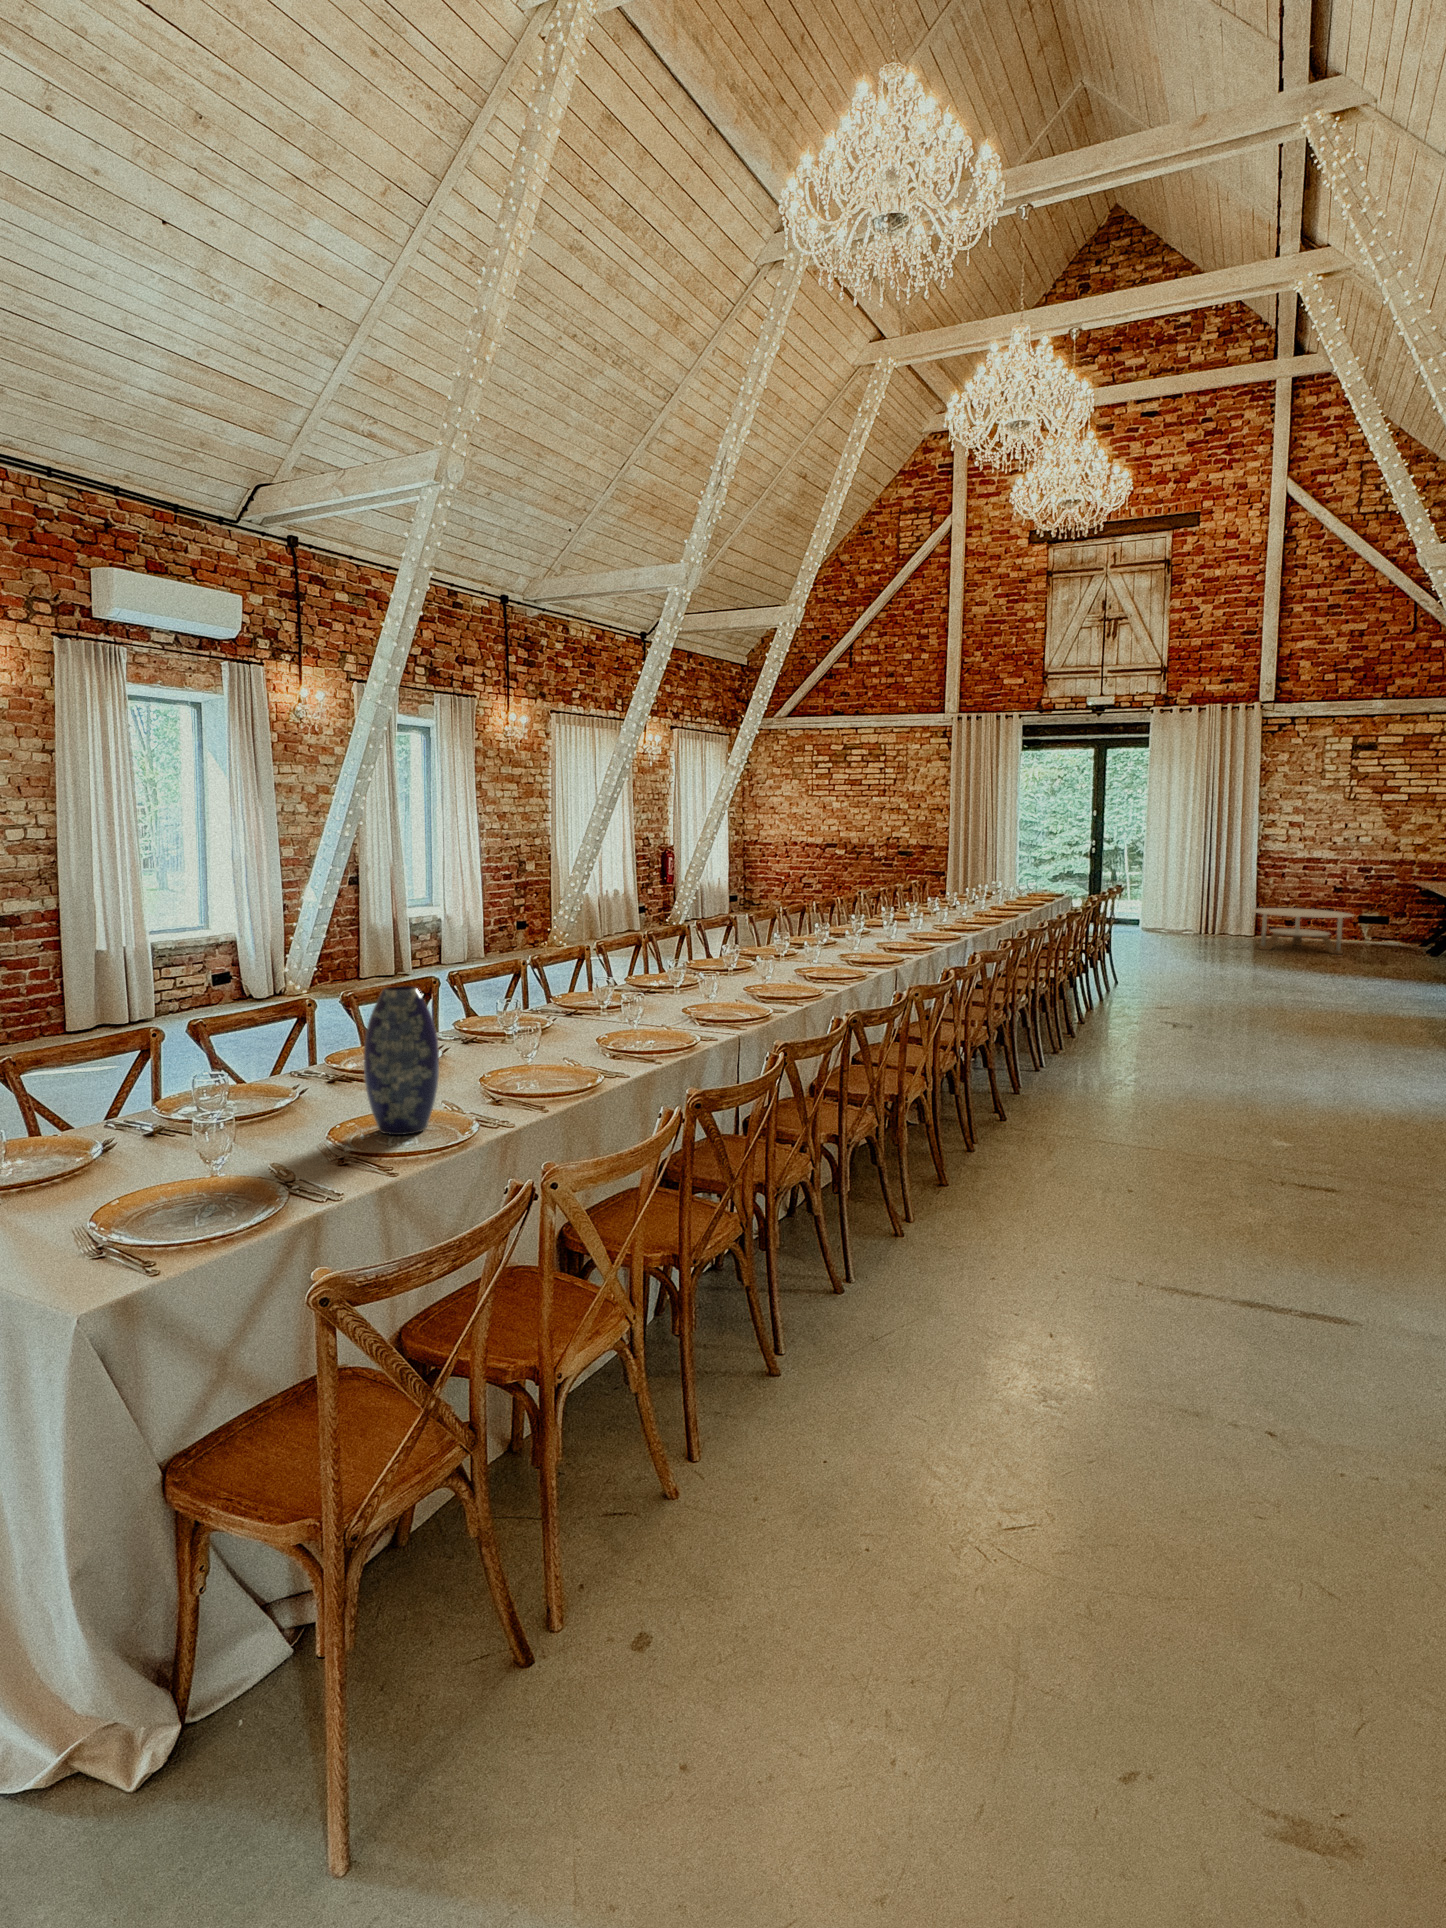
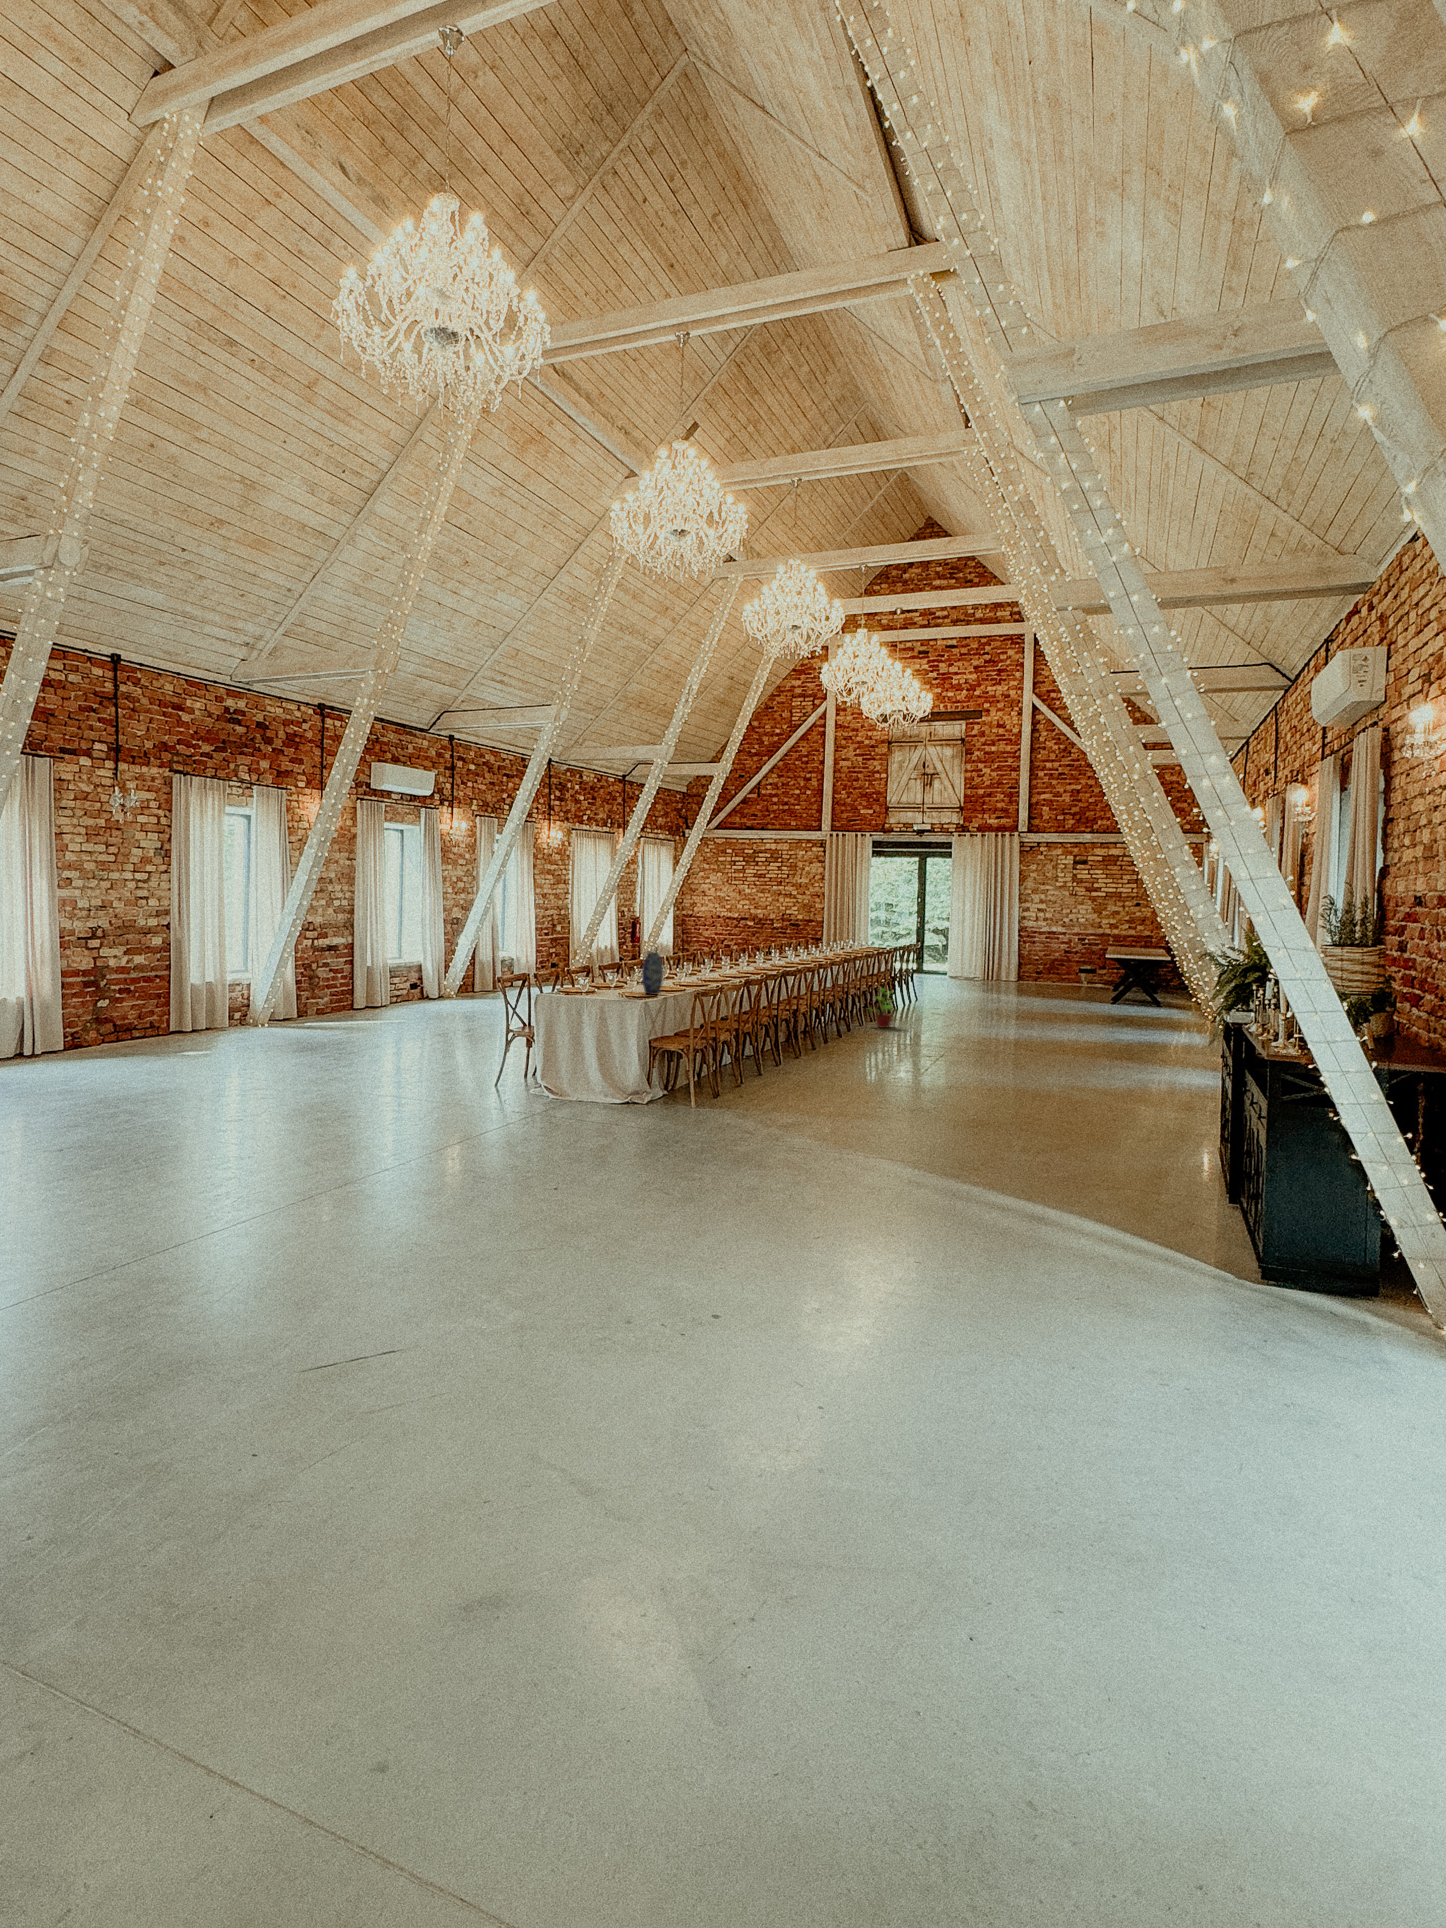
round table: present [1251,908,1353,954] -> none [1013,964,1074,992]
potted plant: none [1041,979,1108,1058] -> present [876,988,892,1028]

